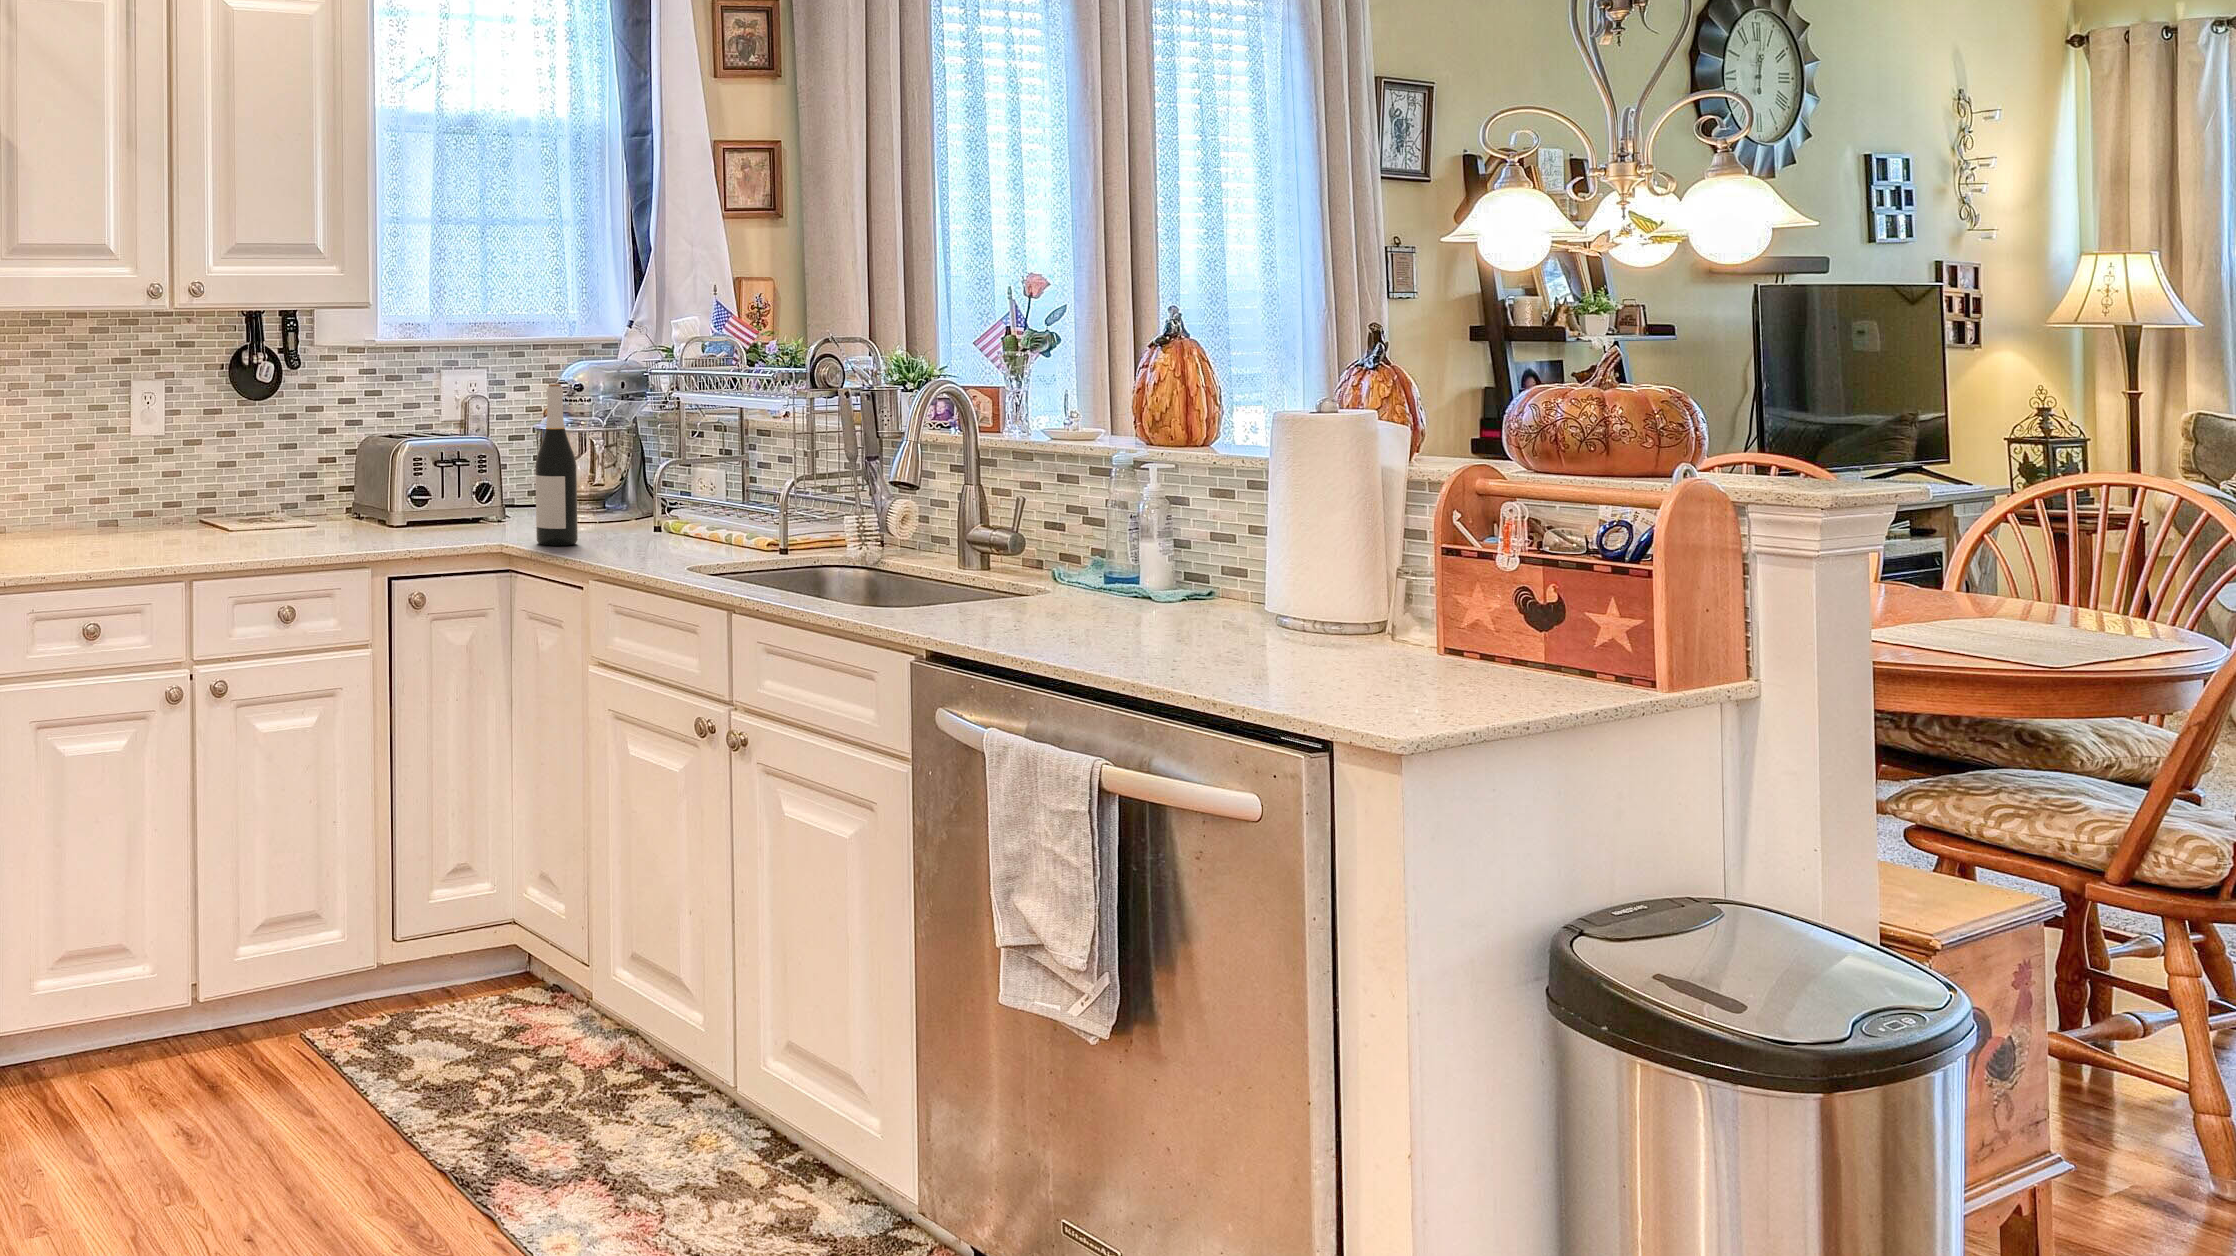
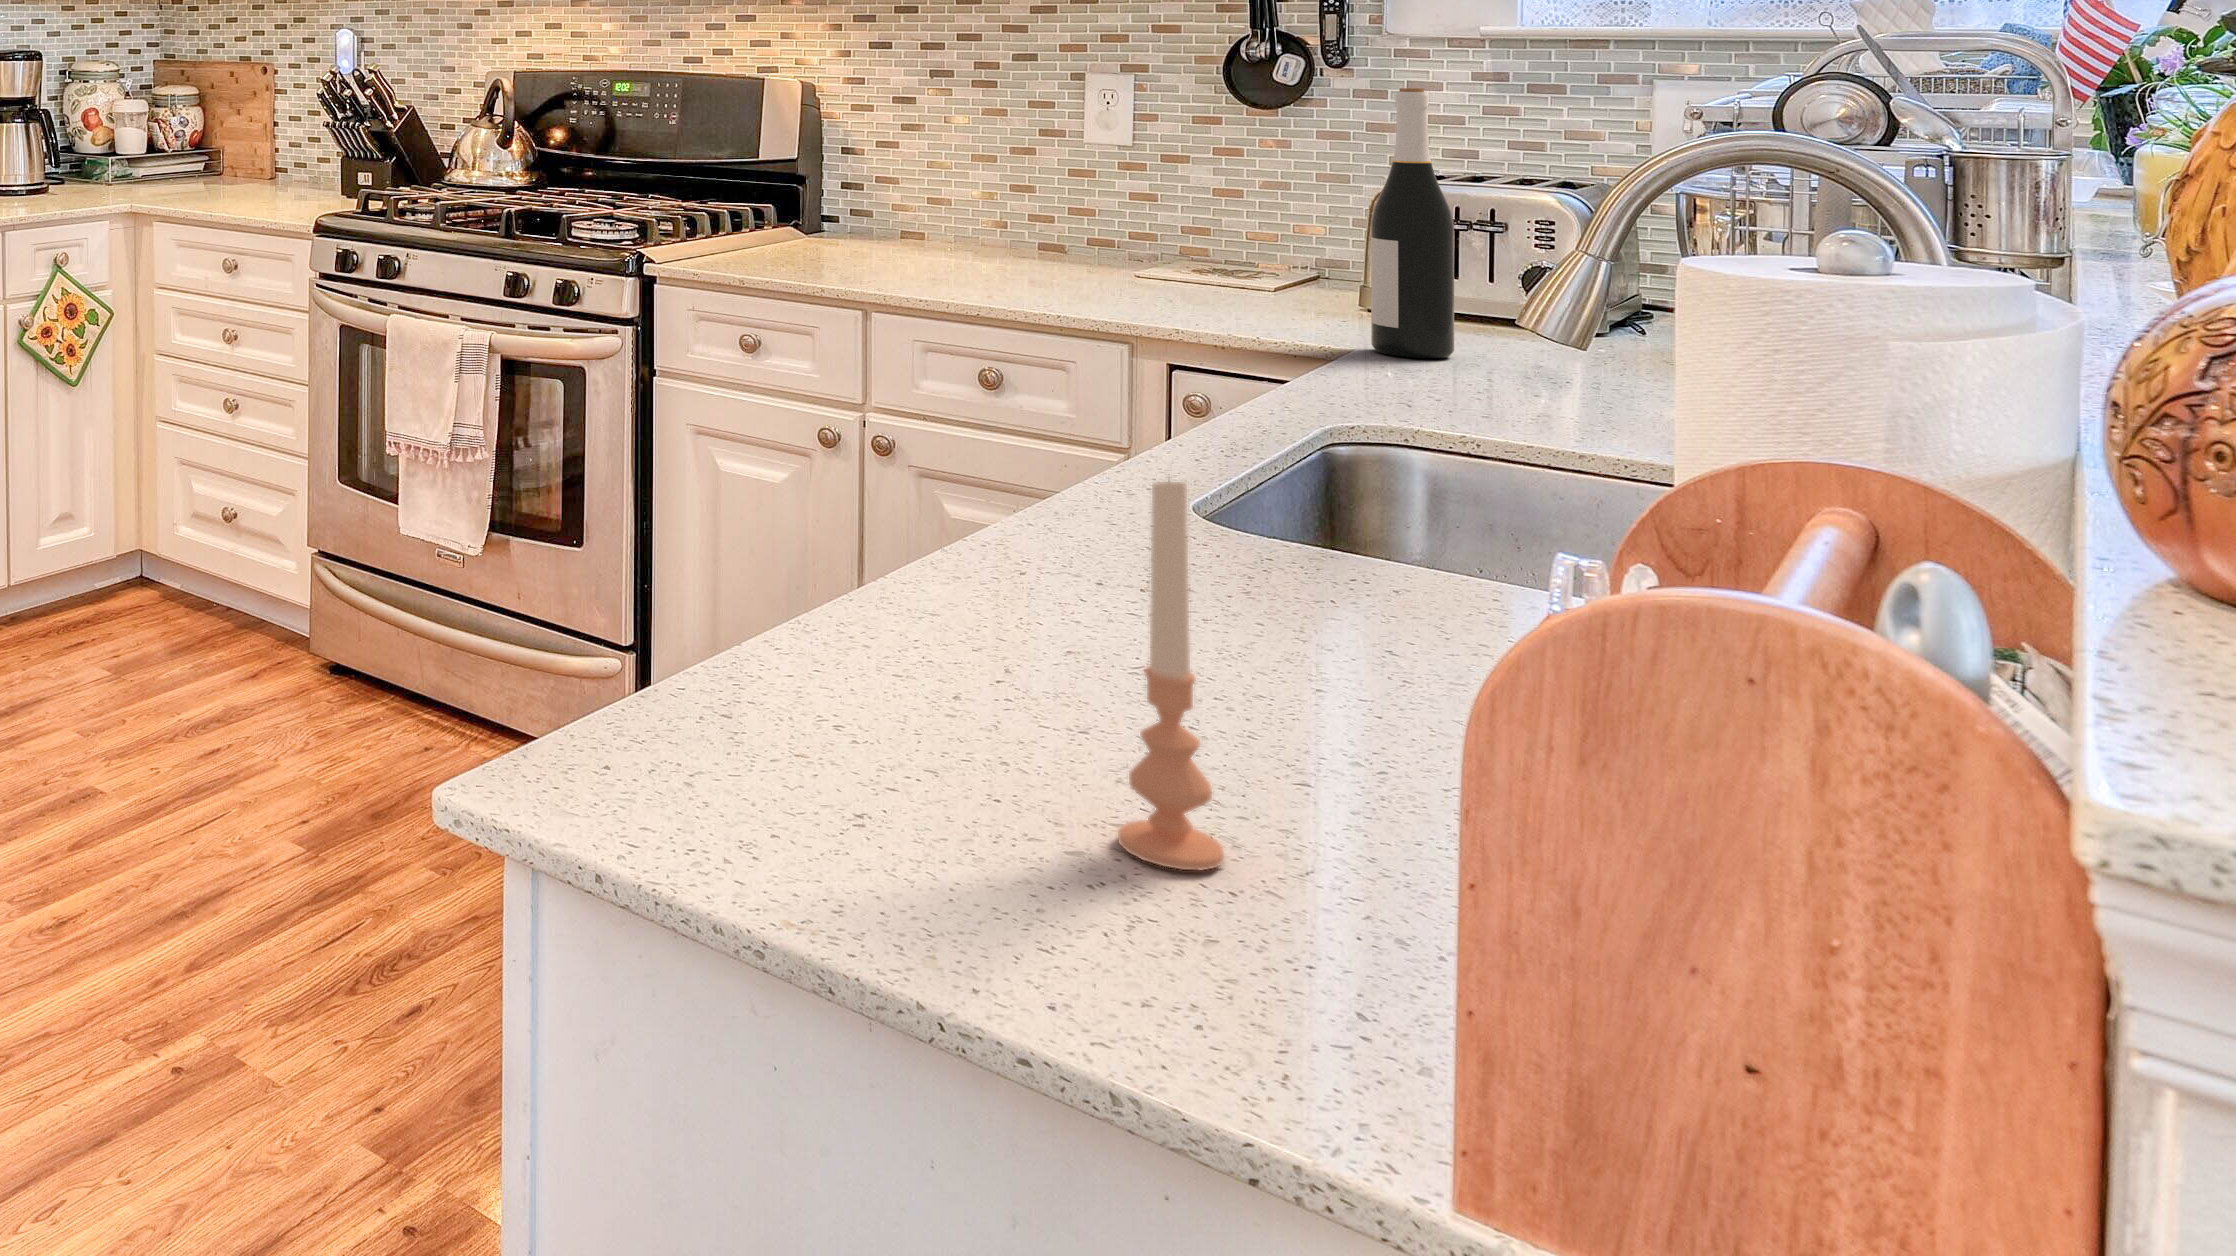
candle: none [1429,540,1471,685] -> present [1118,481,1224,870]

